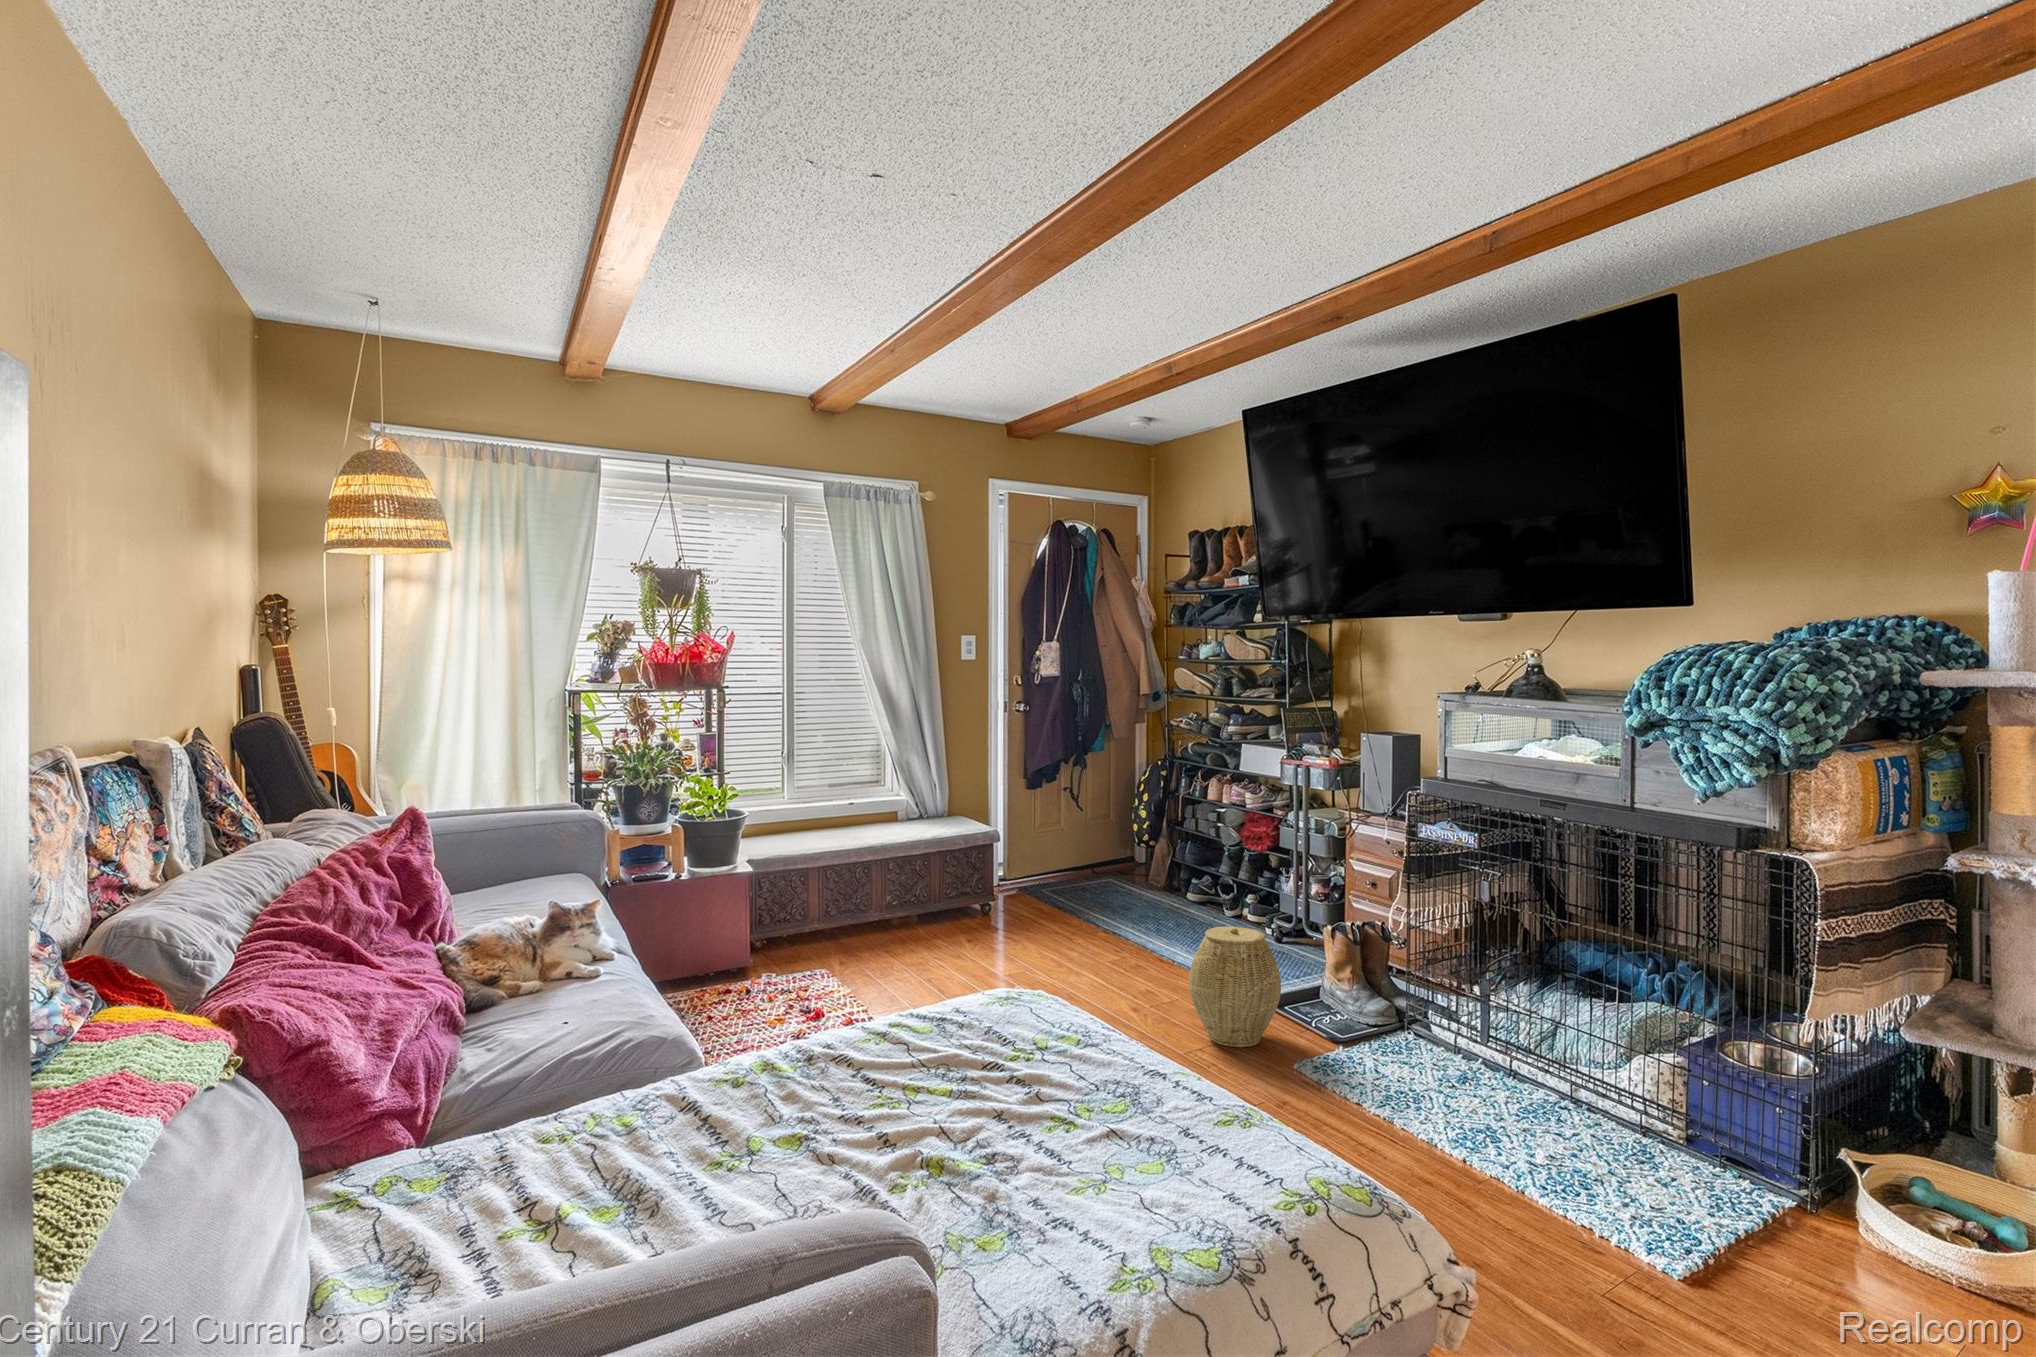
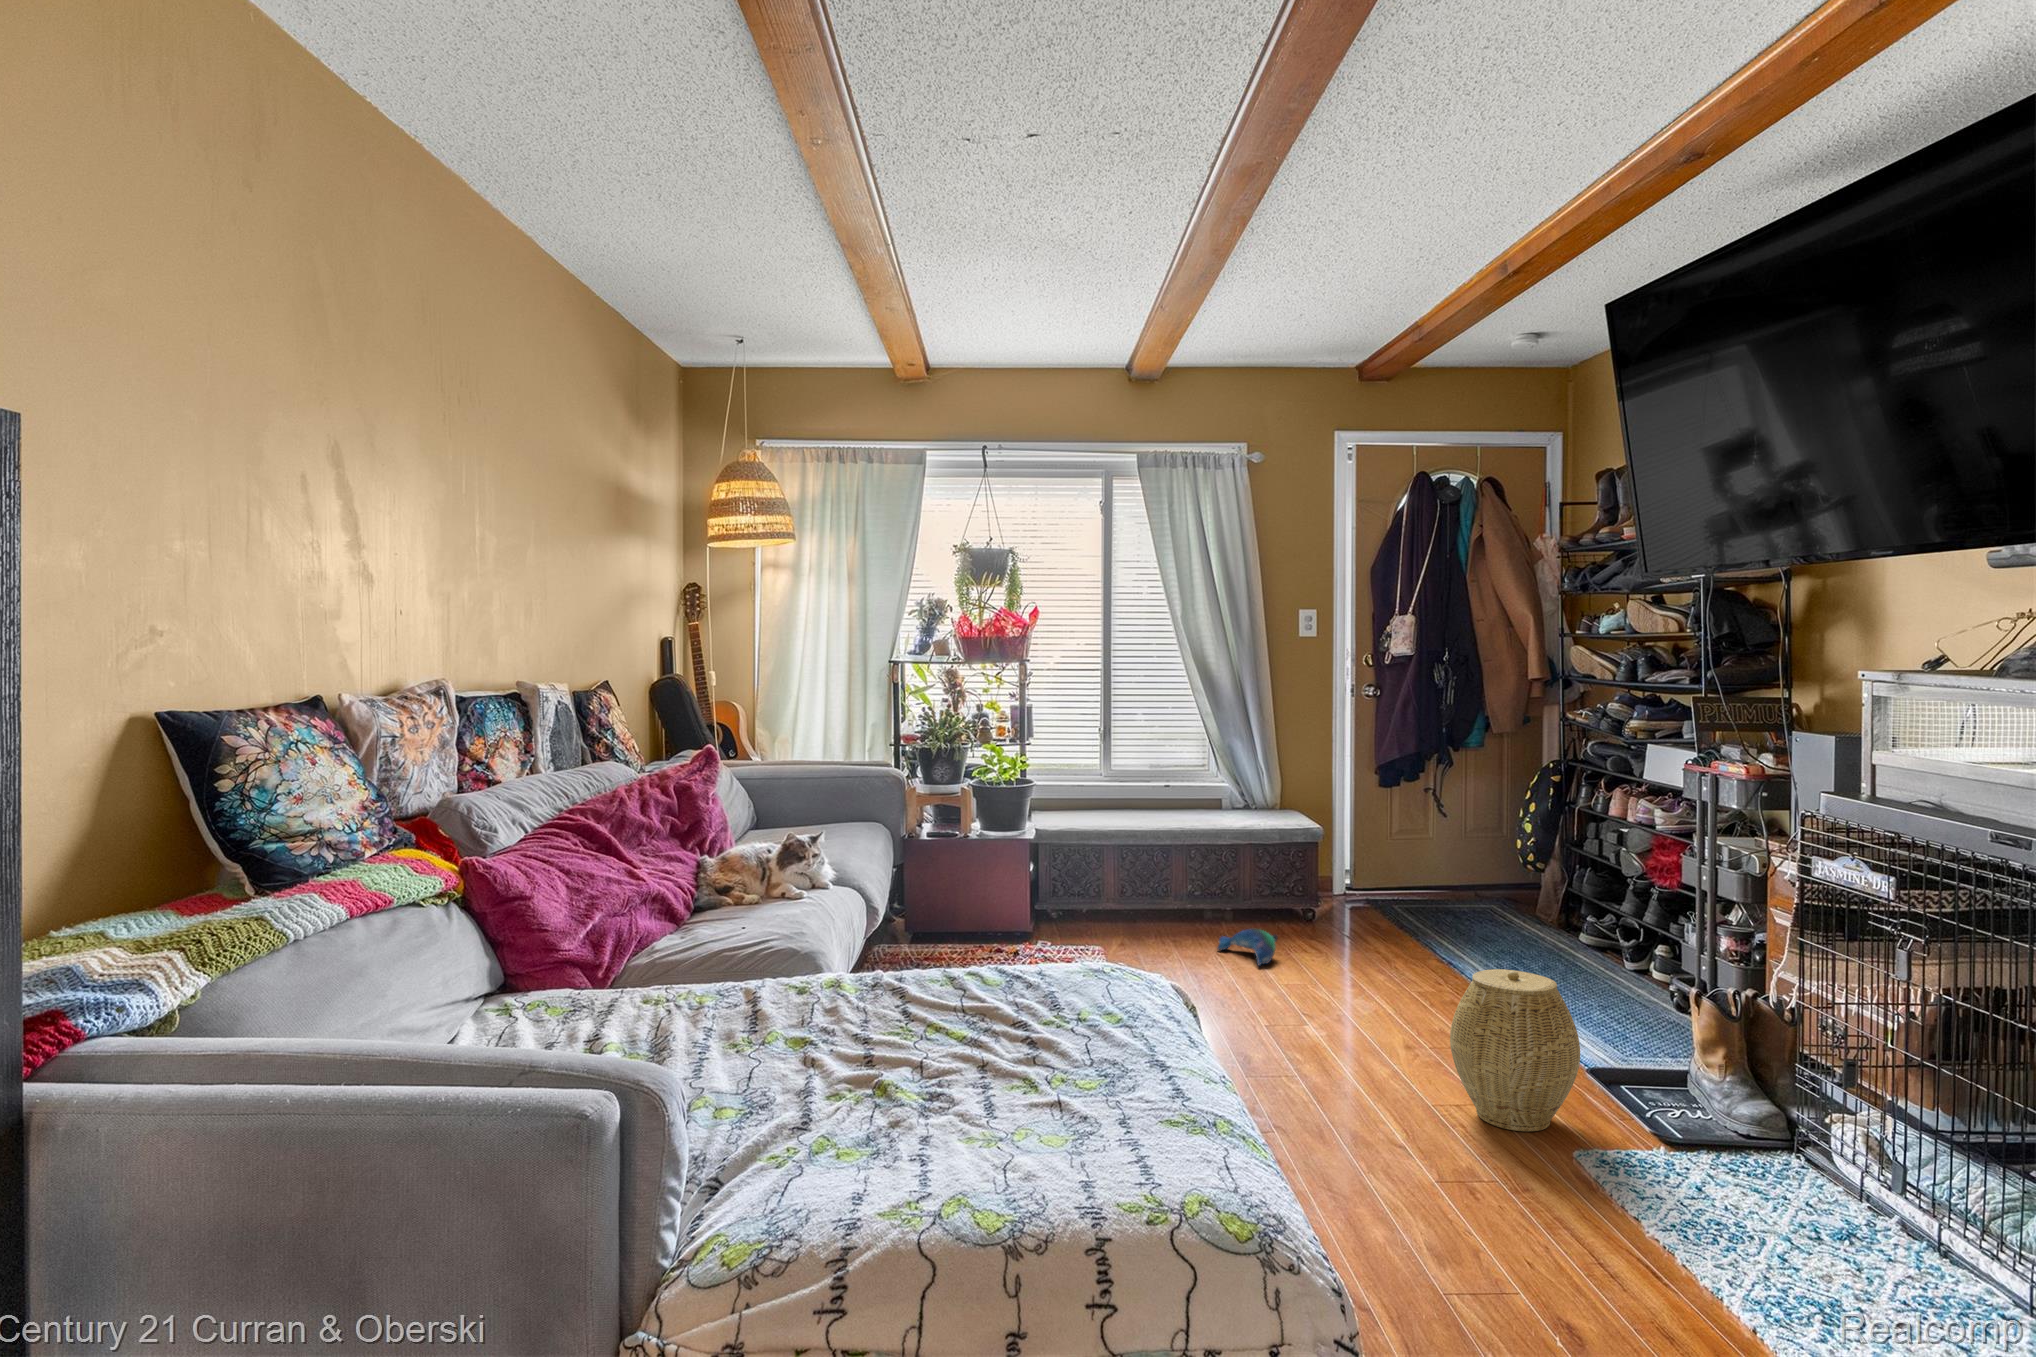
plush toy: none [933,913,986,945] -> present [1218,929,1278,966]

